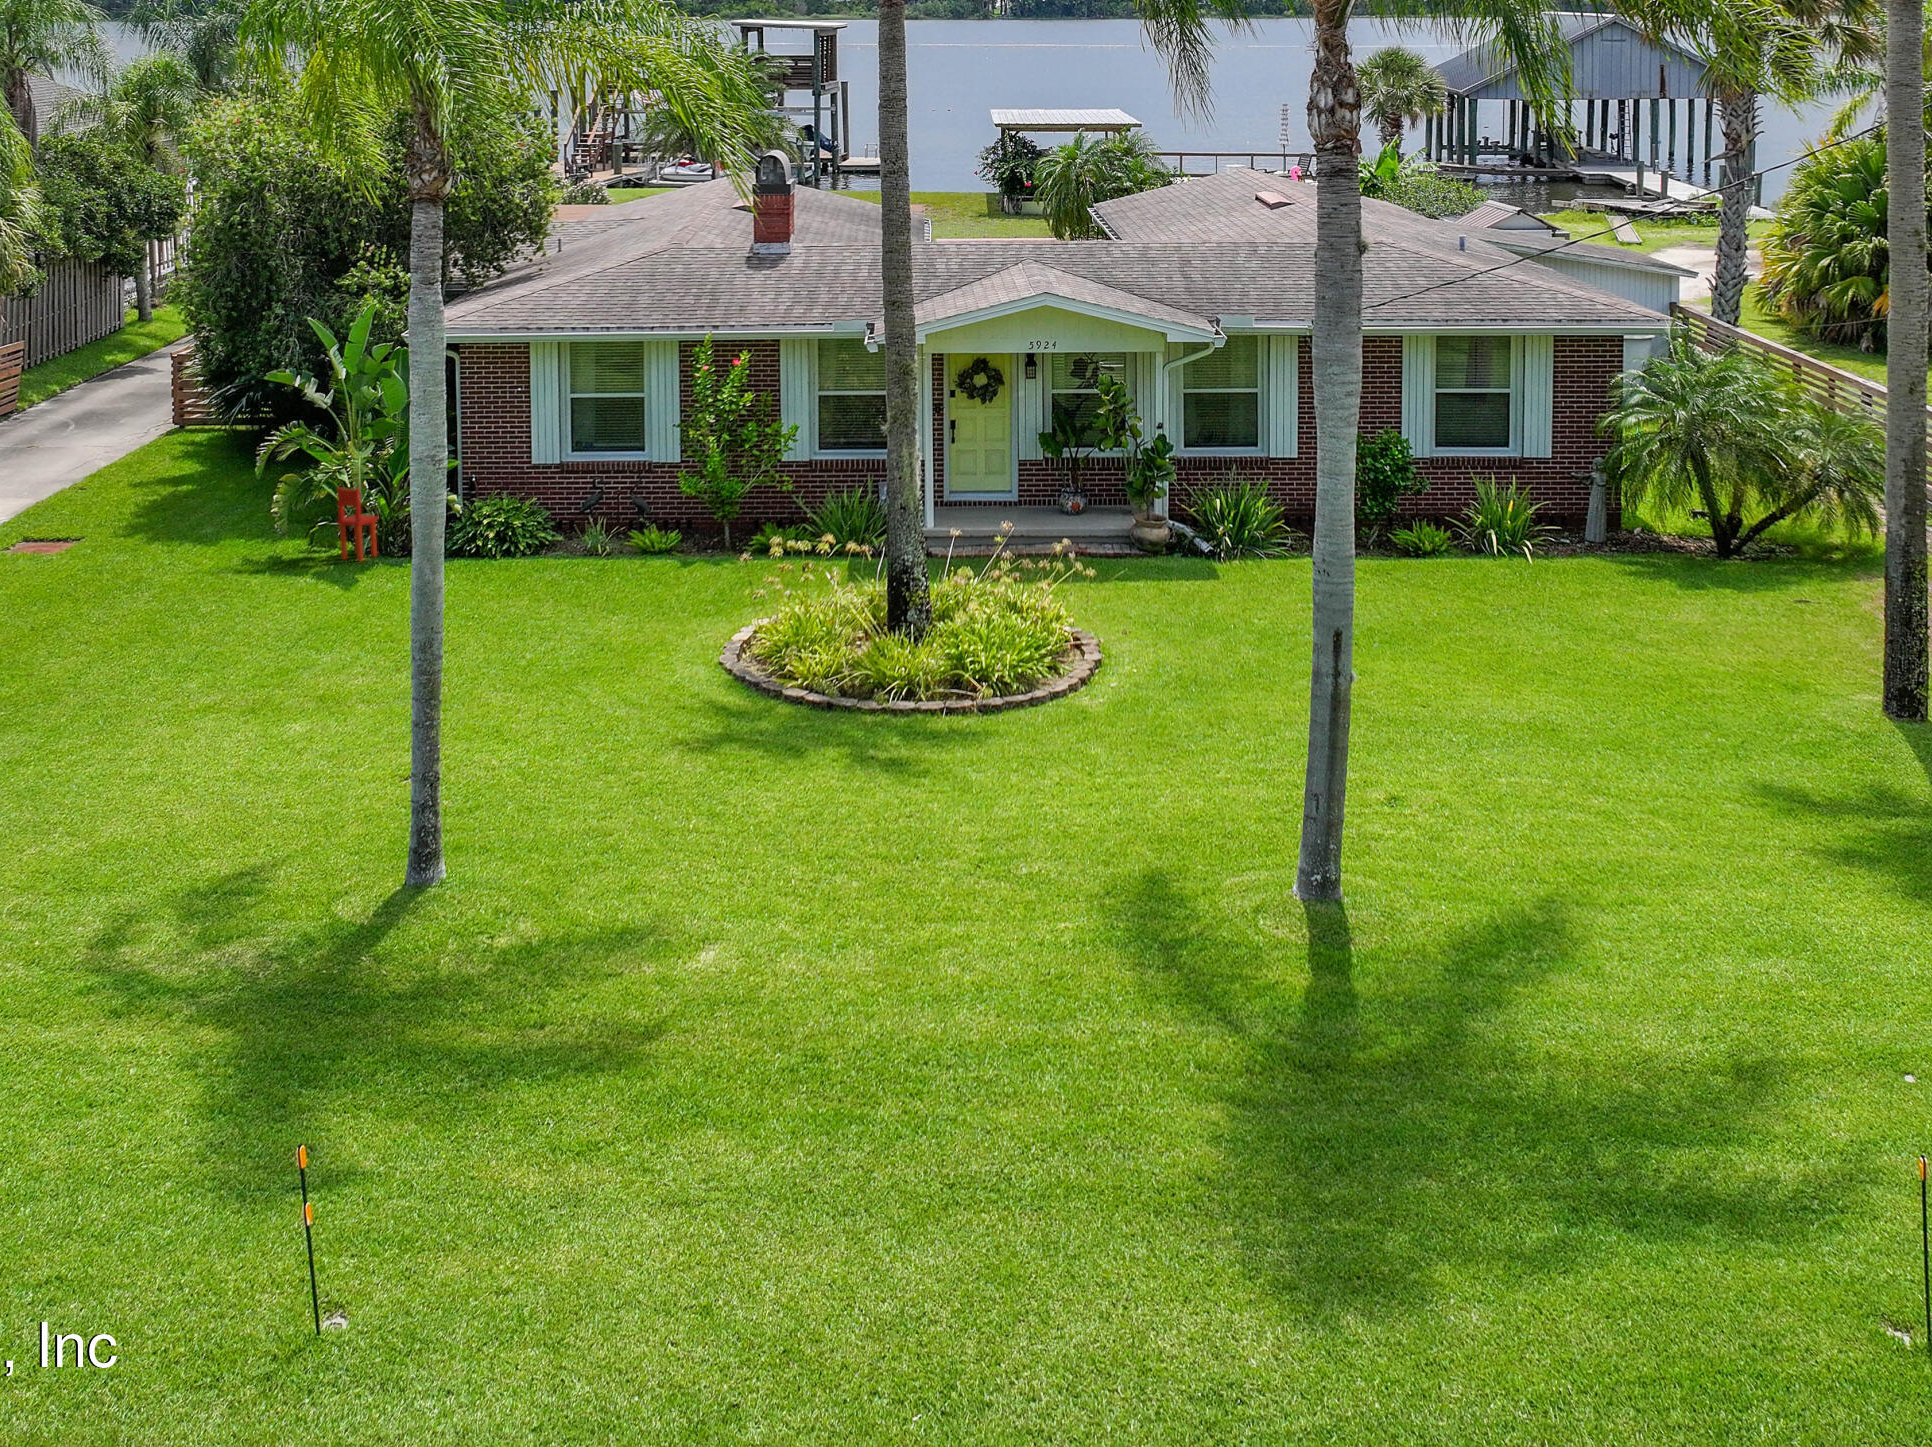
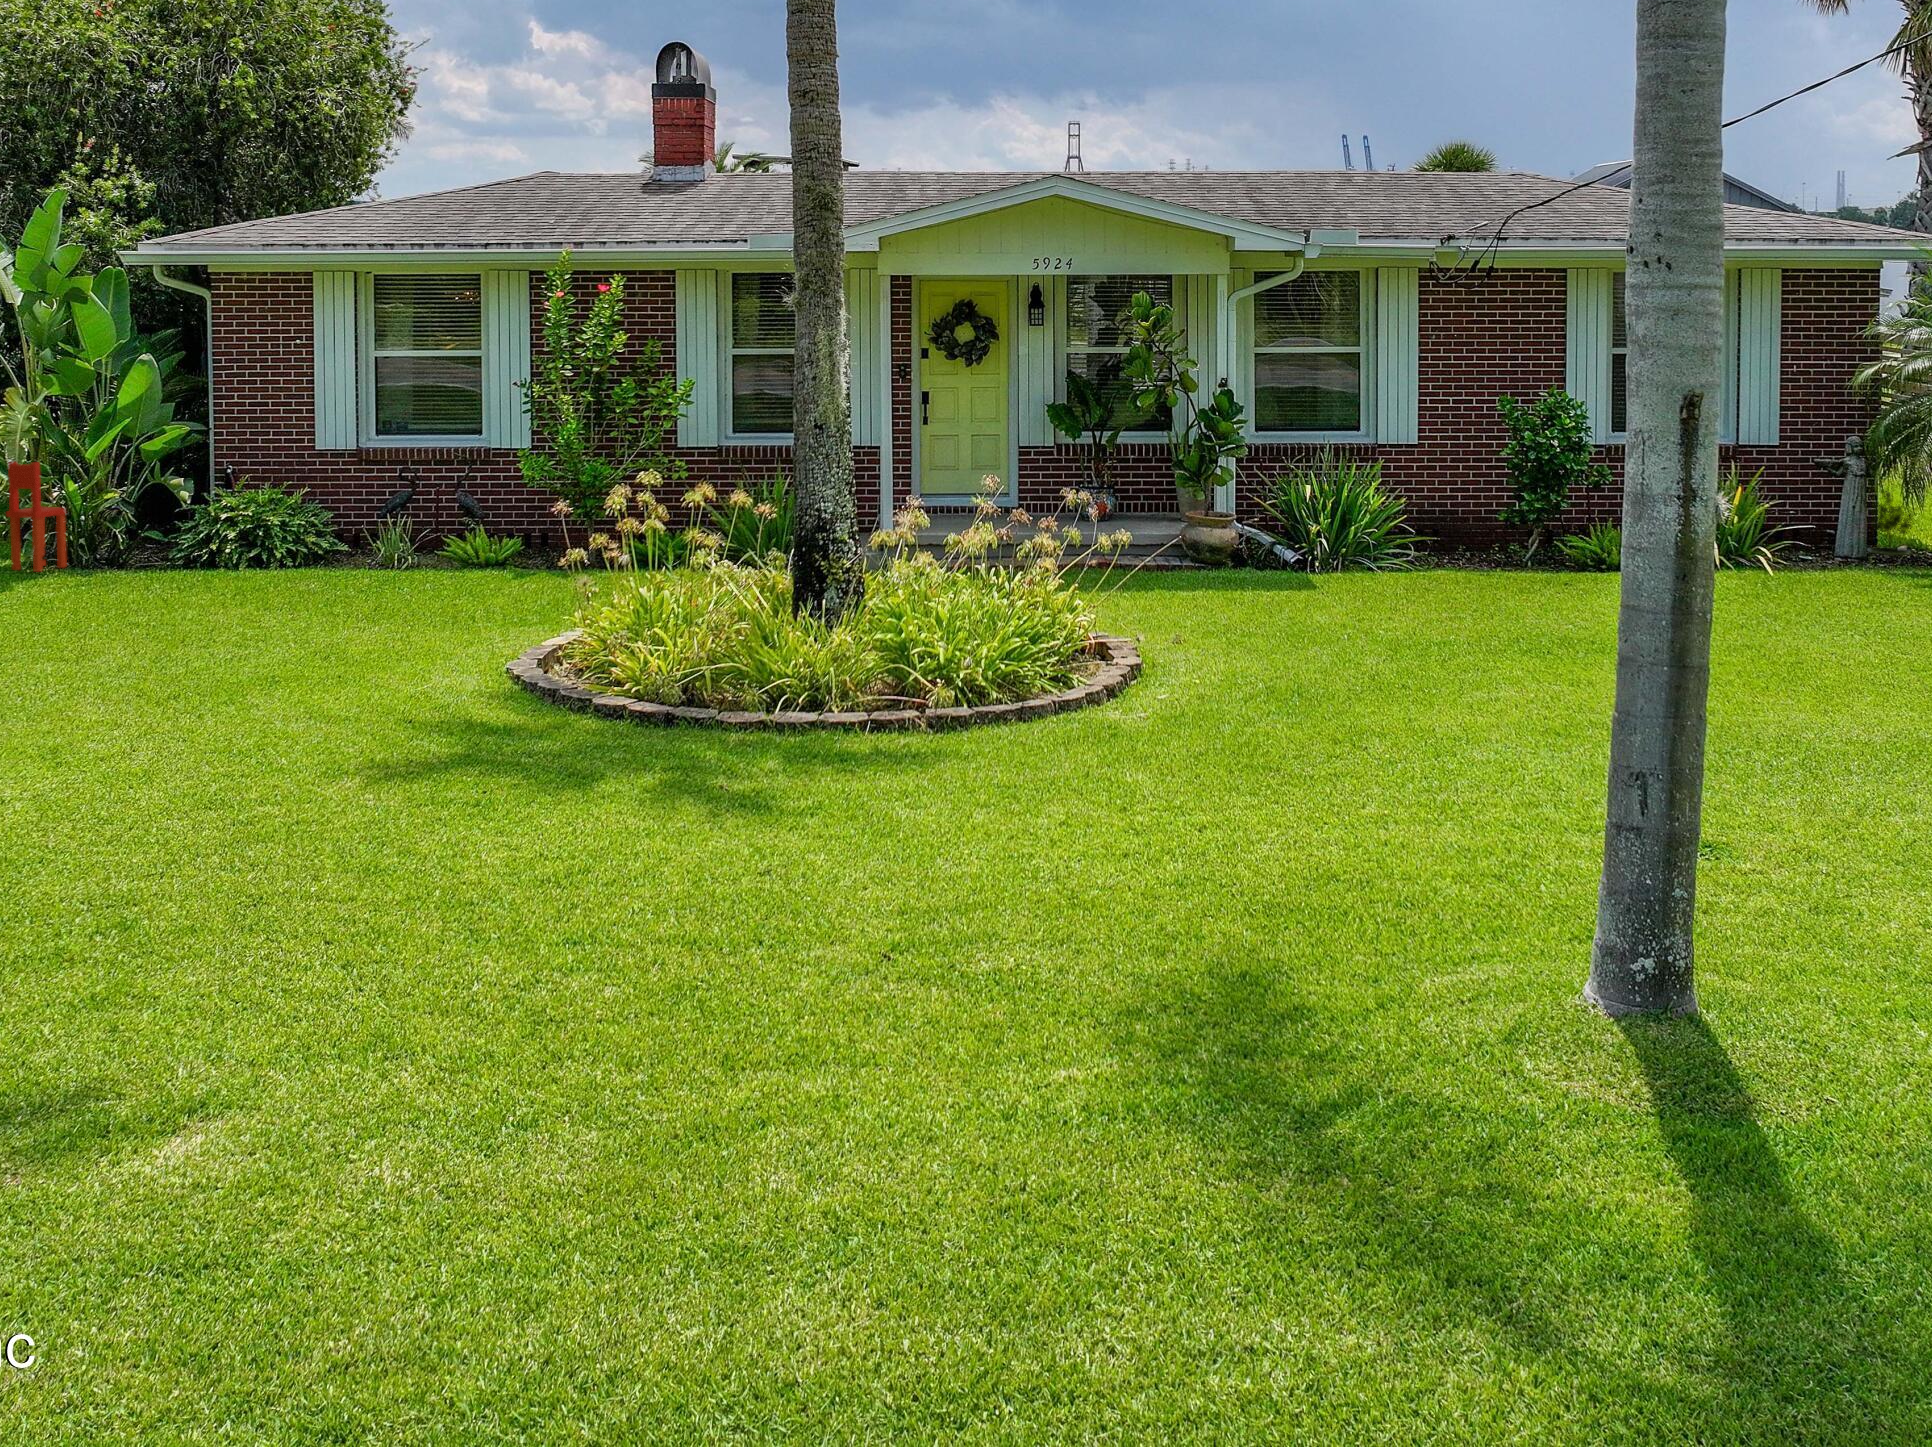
potted tree: none [1576,491,1609,538] -> present [1868,488,1915,555]

